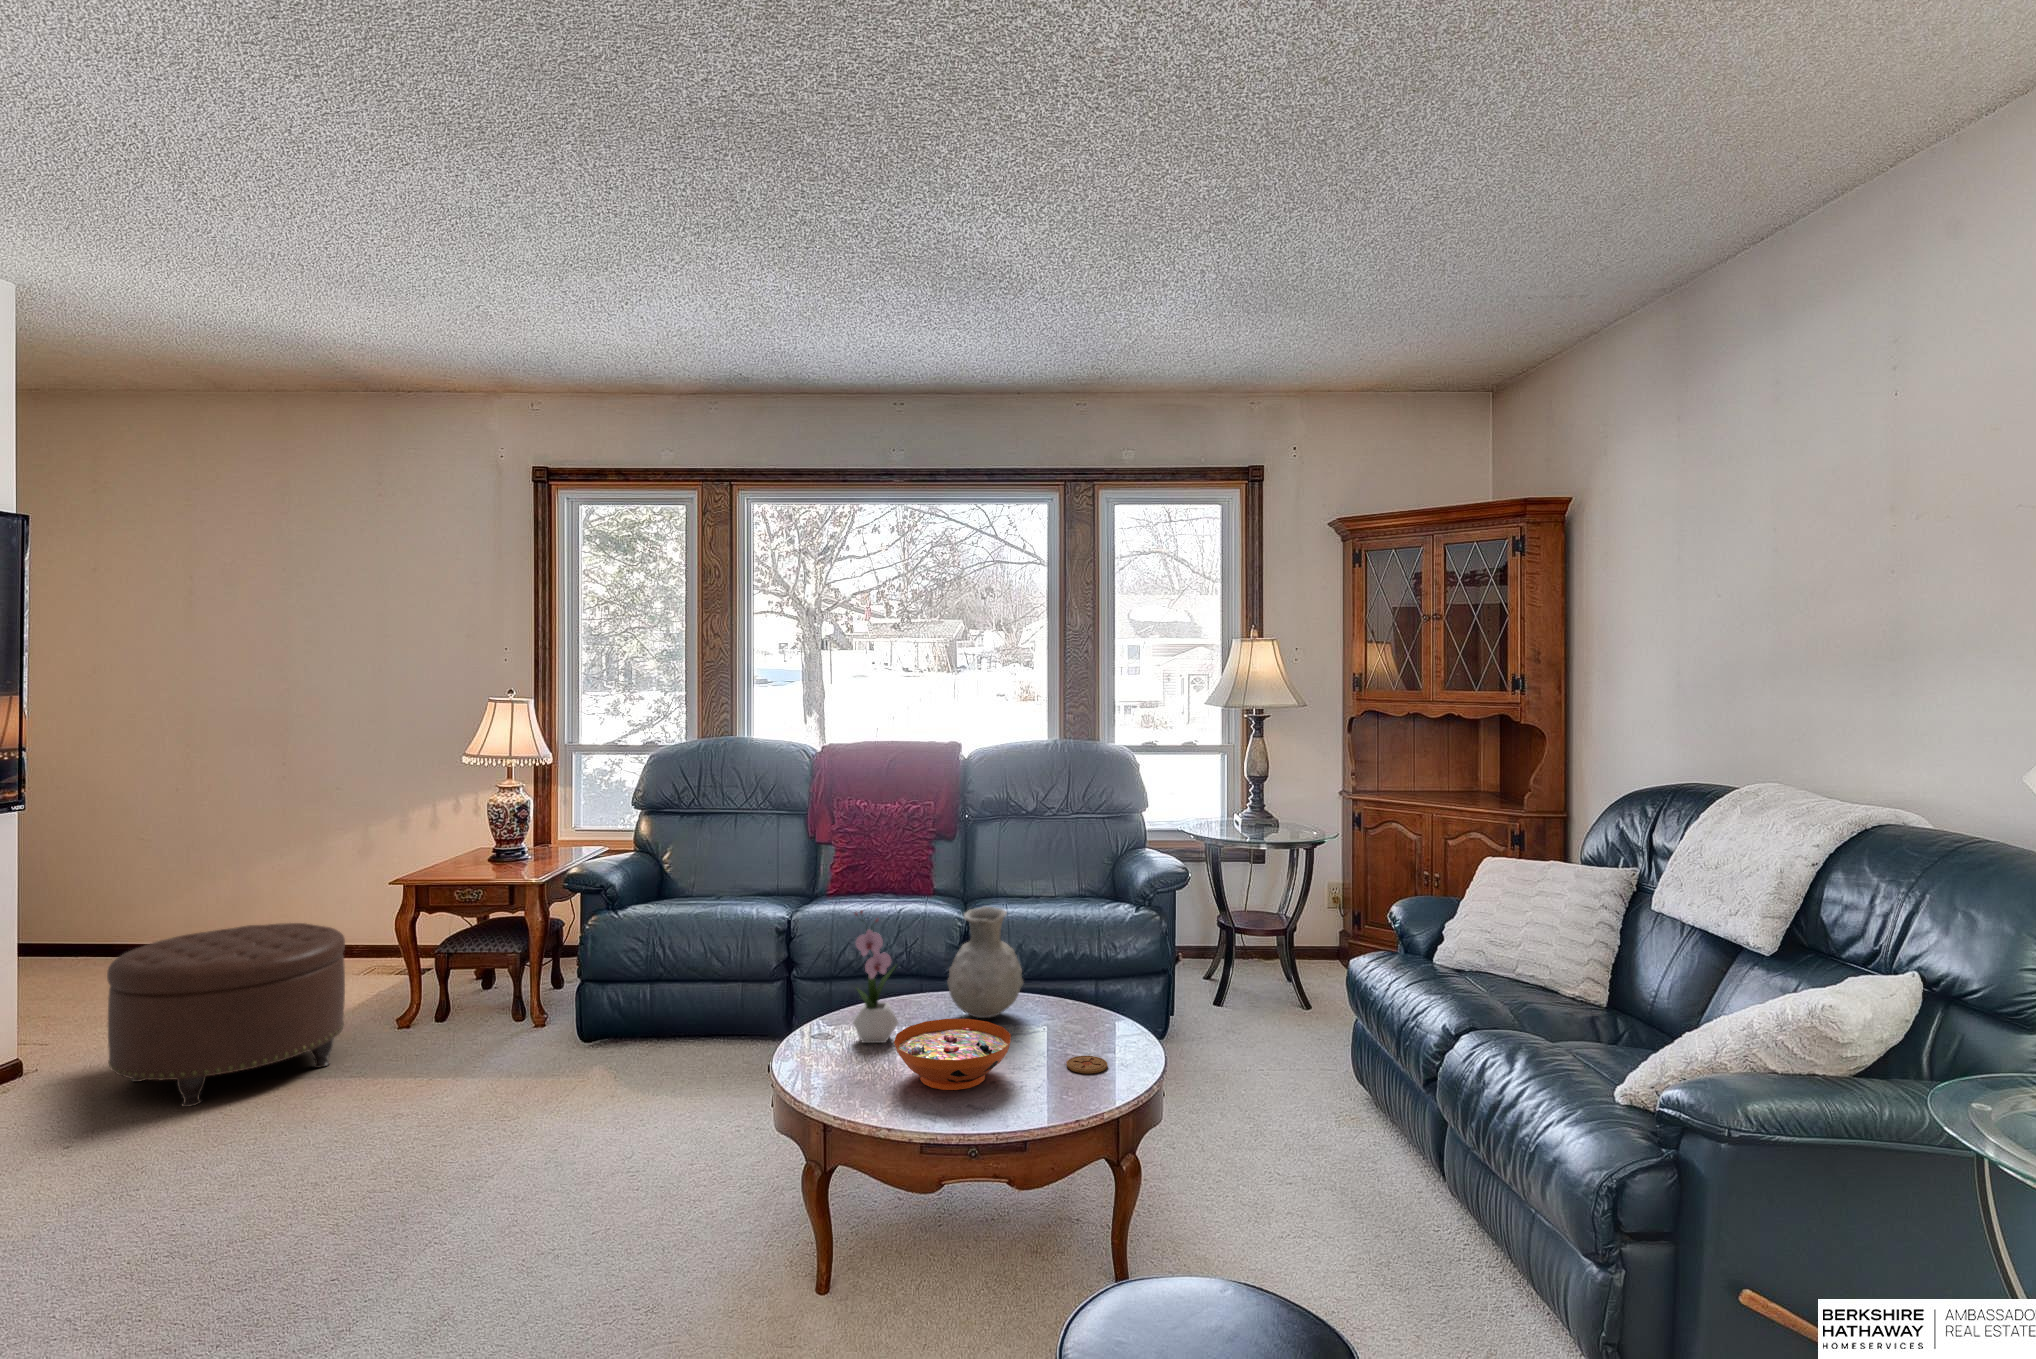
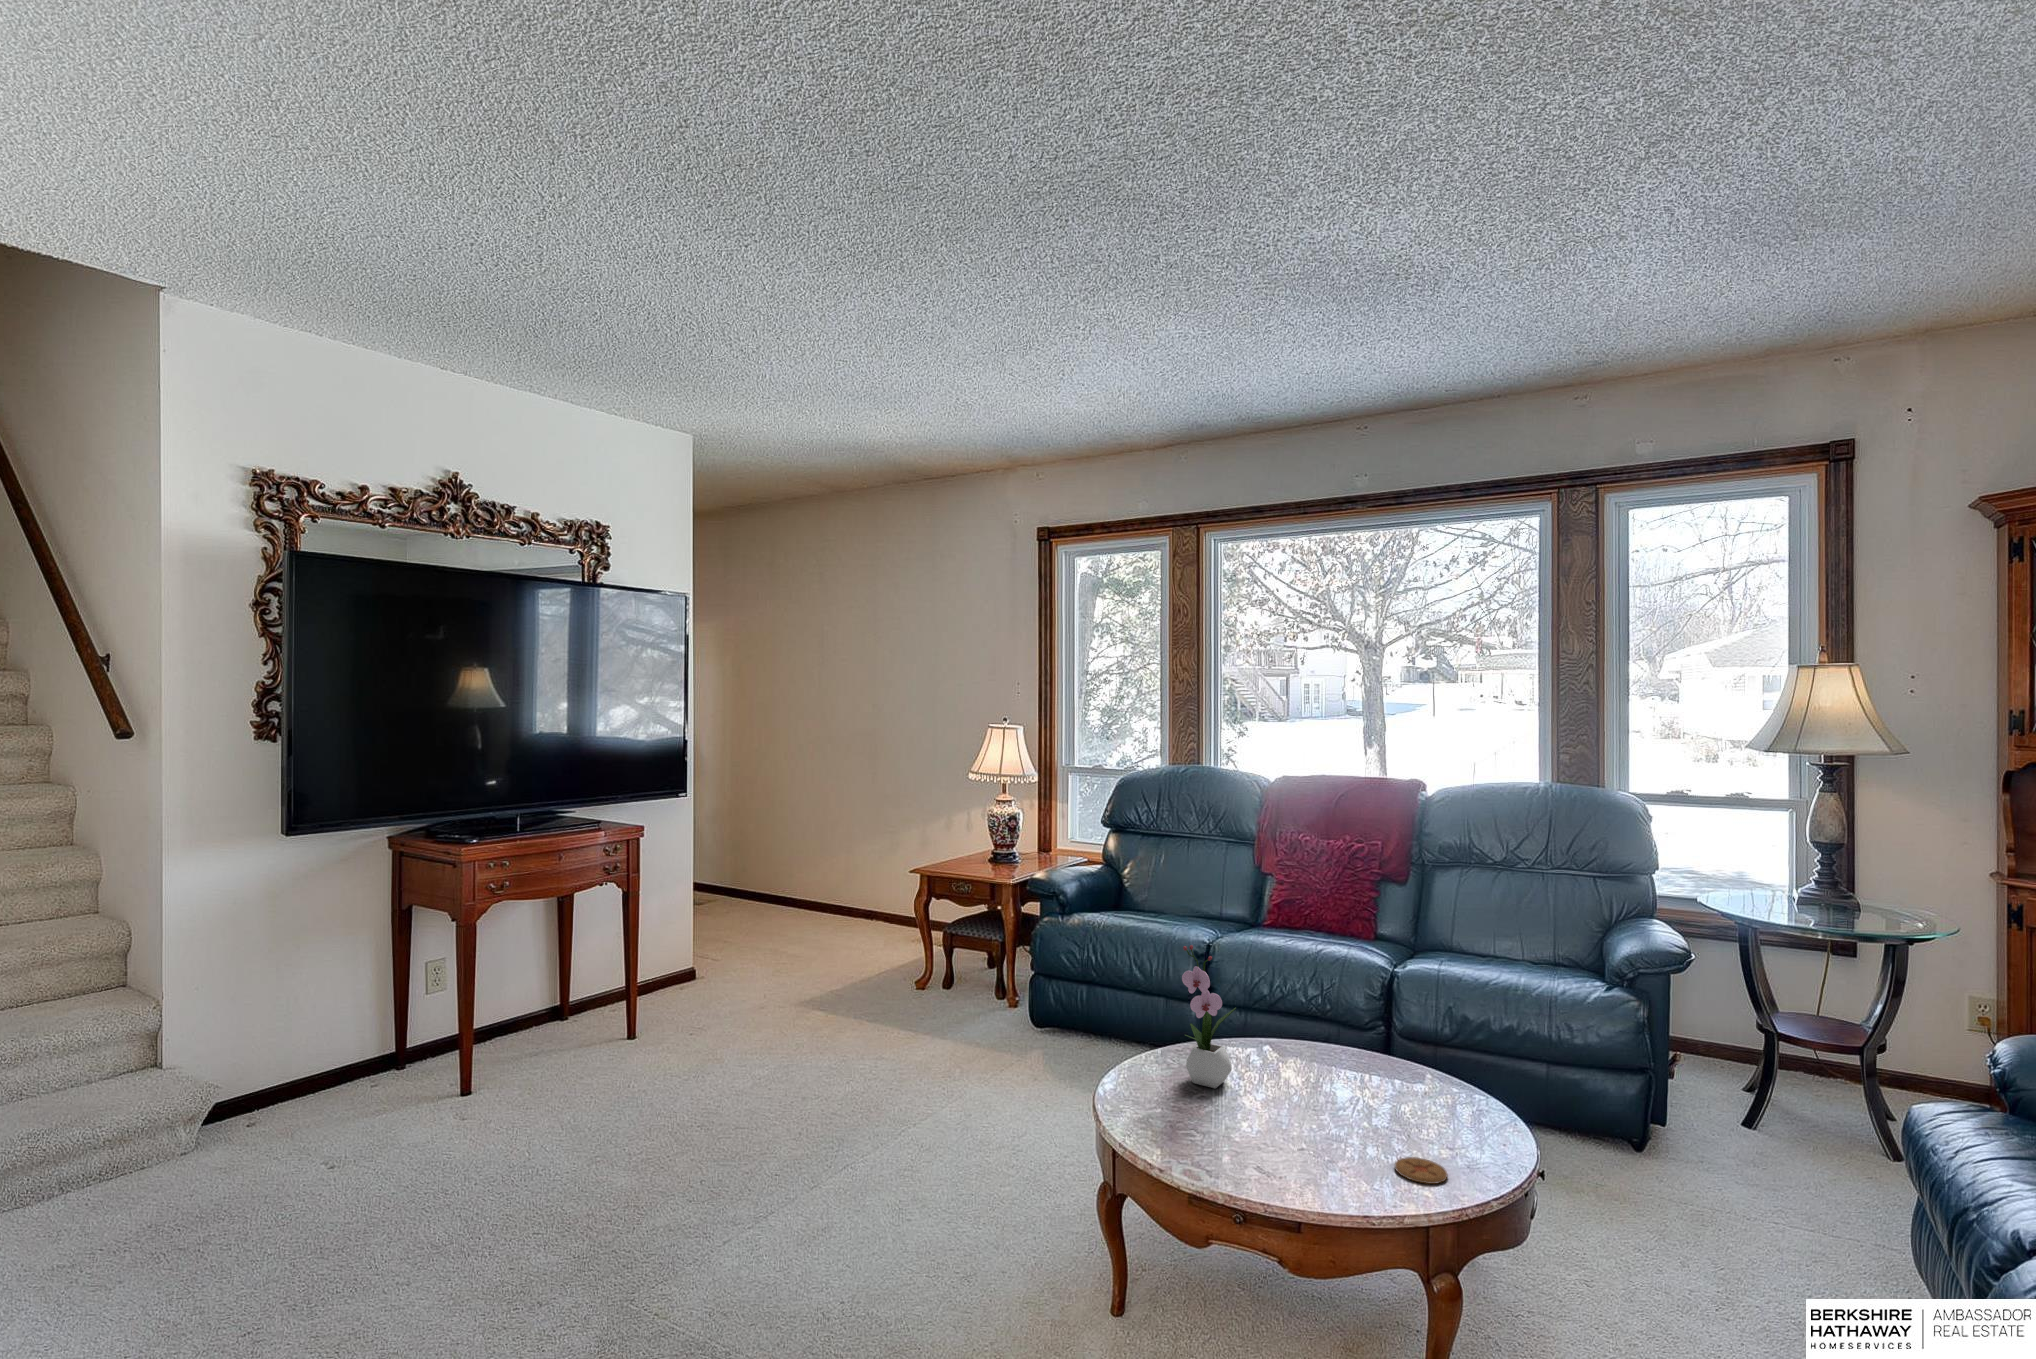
vase: present [947,907,1024,1018] -> none [1298,961,1387,1087]
ottoman: present [107,923,345,1107] -> none [734,890,876,1017]
decorative bowl: present [894,1019,1011,1090] -> none [1192,1075,1323,1160]

